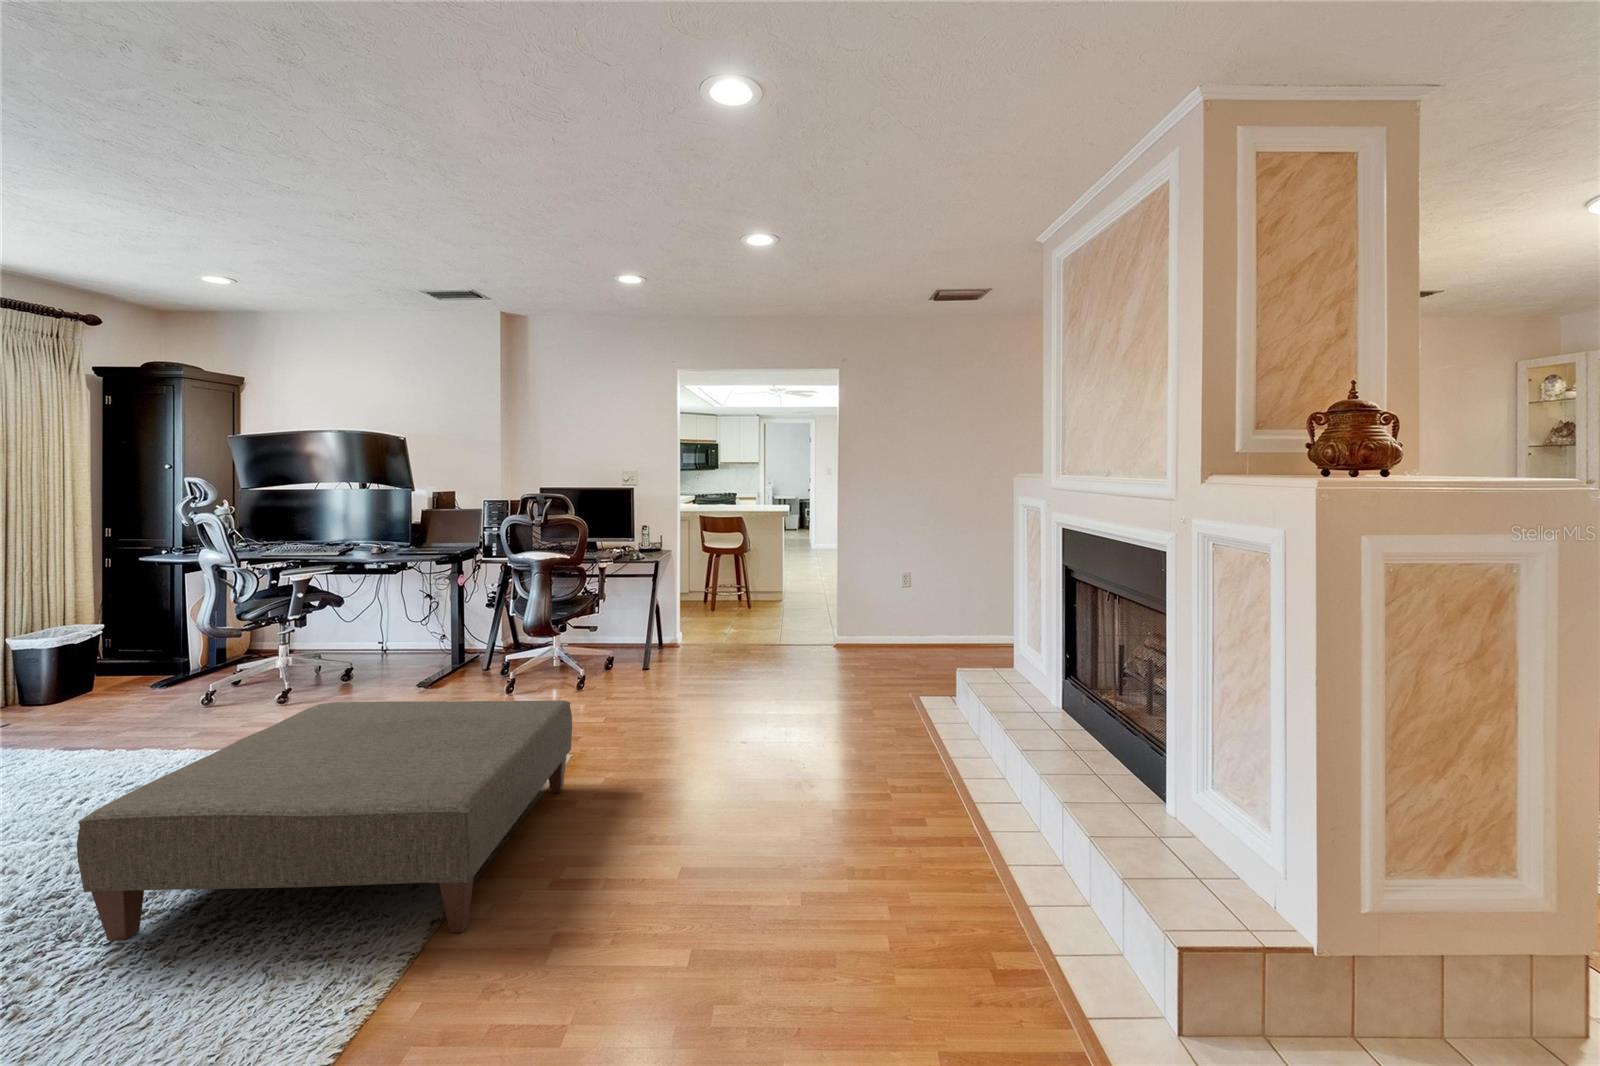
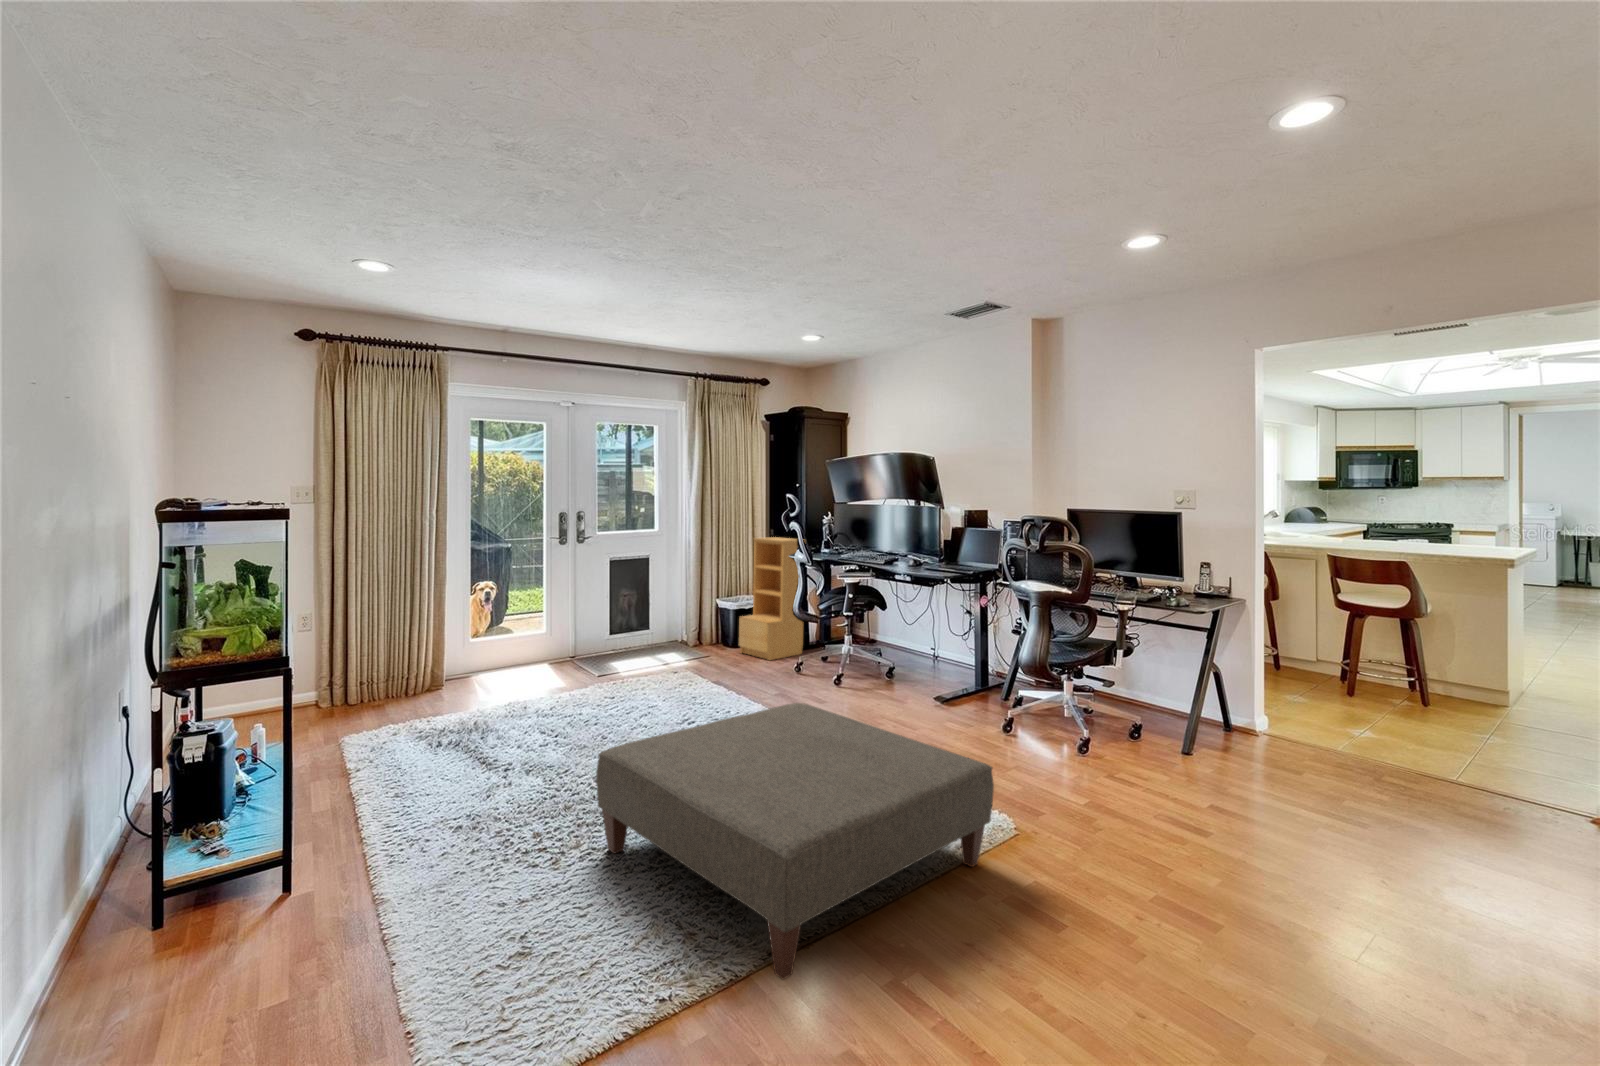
bookshelf: none [94,533,208,693] -> present [739,537,803,661]

